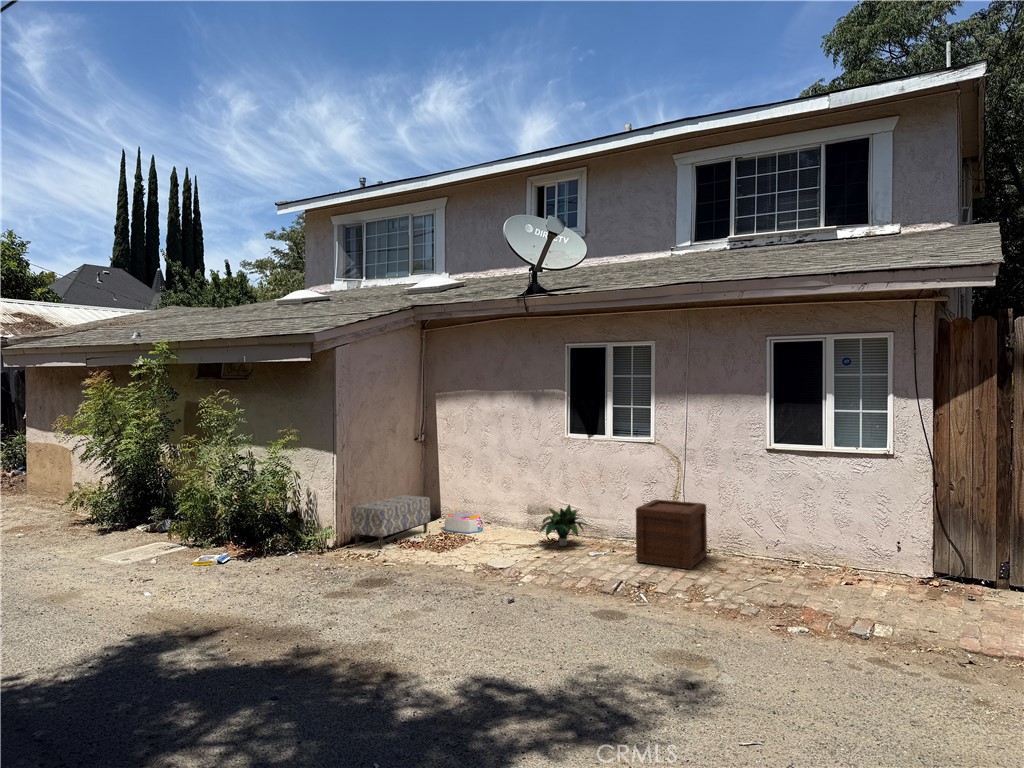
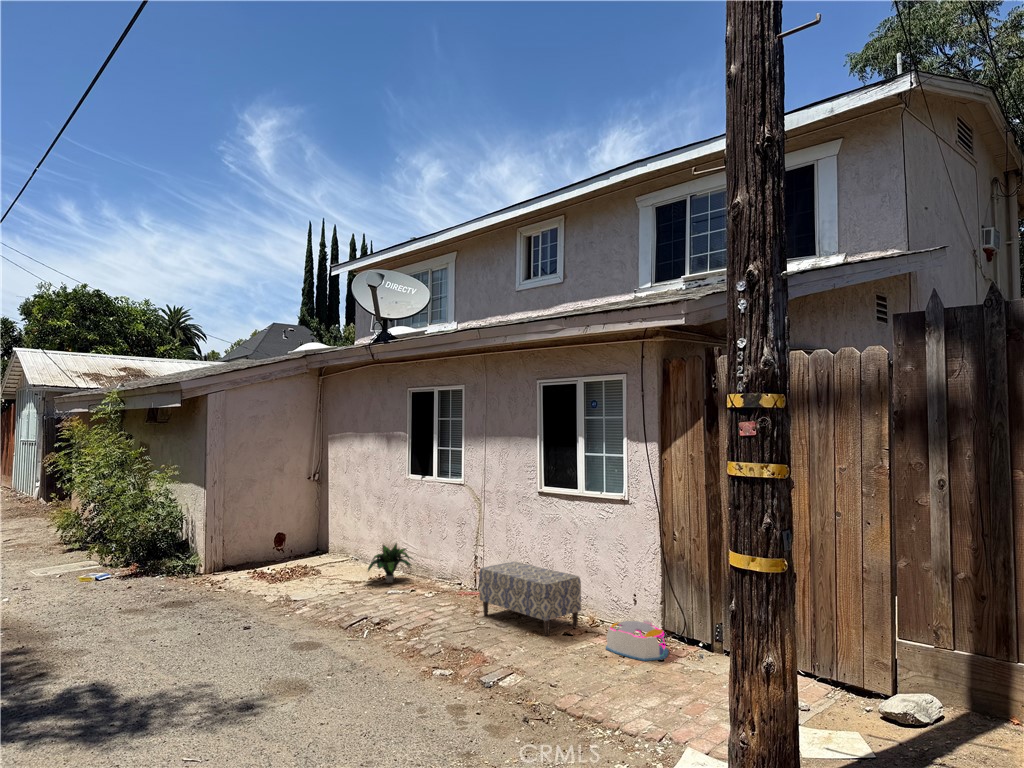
bench: present [352,495,430,549] -> present [479,562,581,636]
wooden crate: present [636,499,707,569] -> none [418,541,495,612]
storage bin: present [444,511,483,533] -> present [606,620,669,661]

